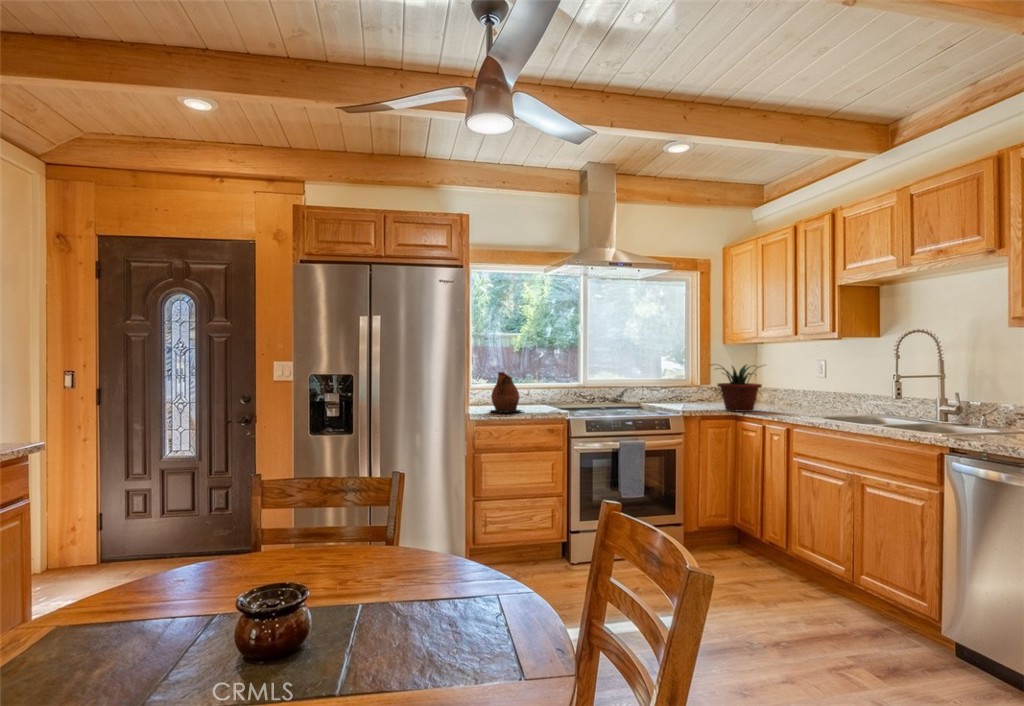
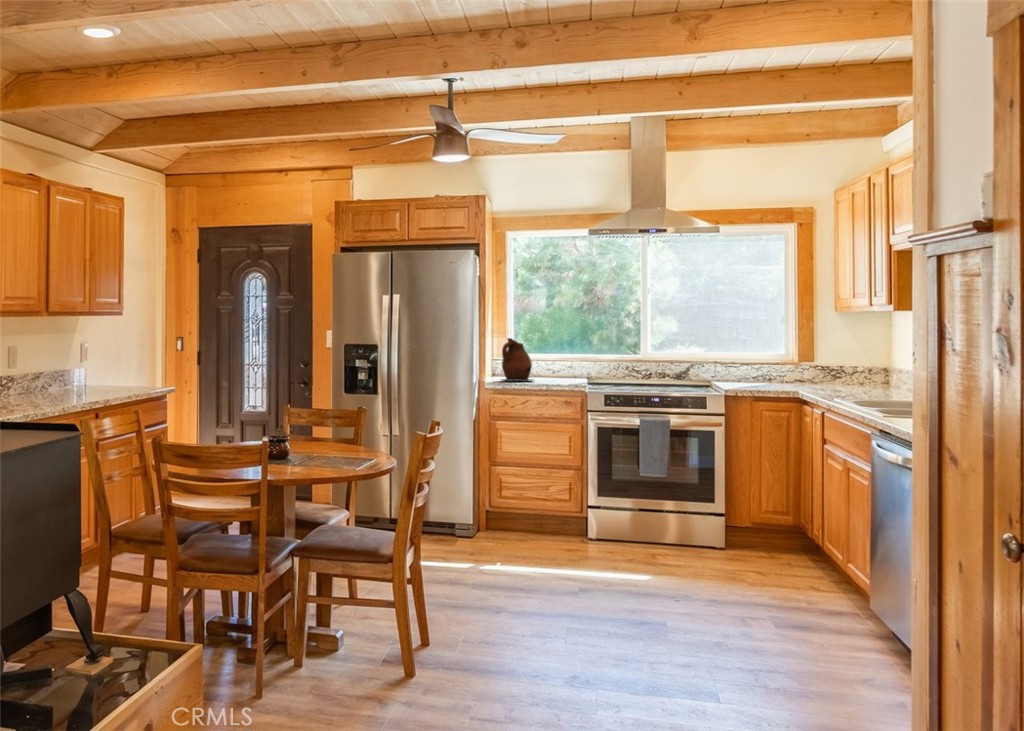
potted plant: present [717,365,762,412] -> none [768,329,839,390]

